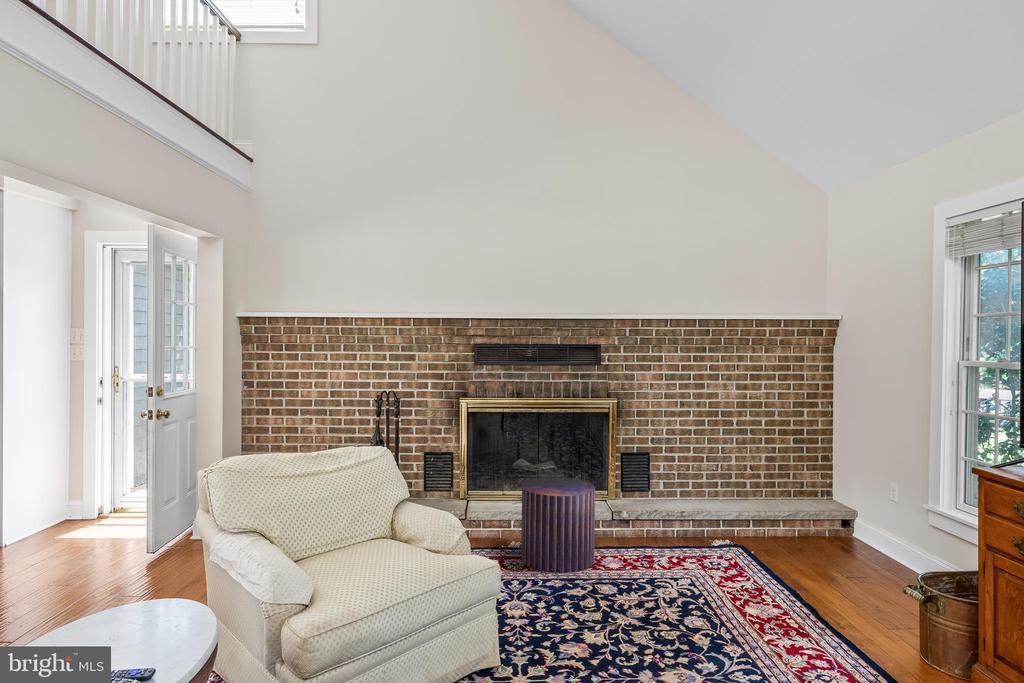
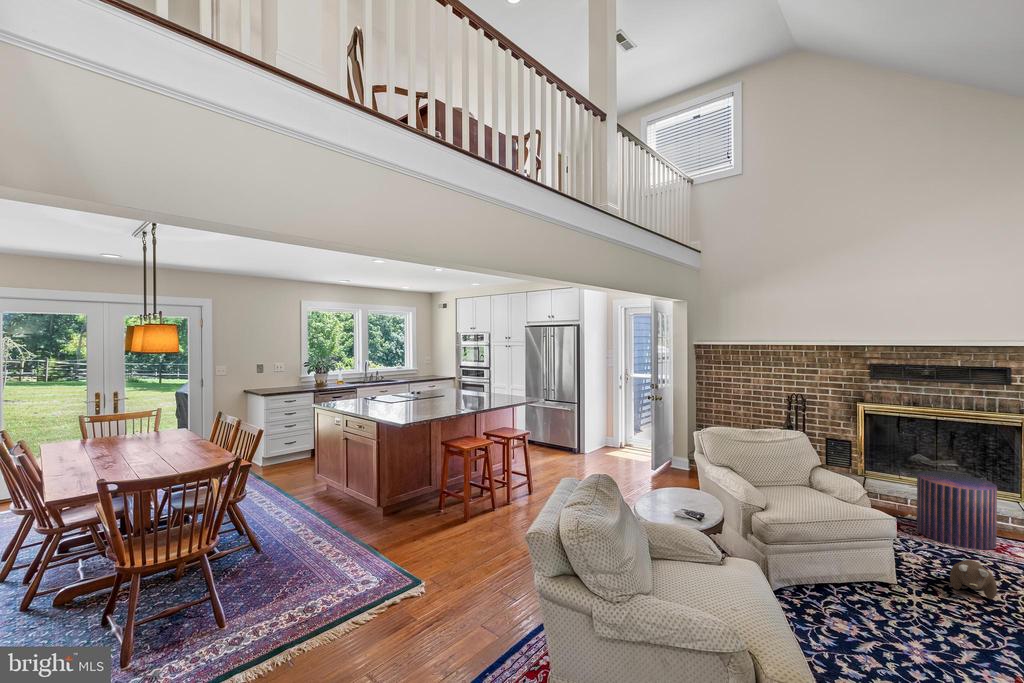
plush toy: none [560,596,606,644] -> present [950,560,997,599]

